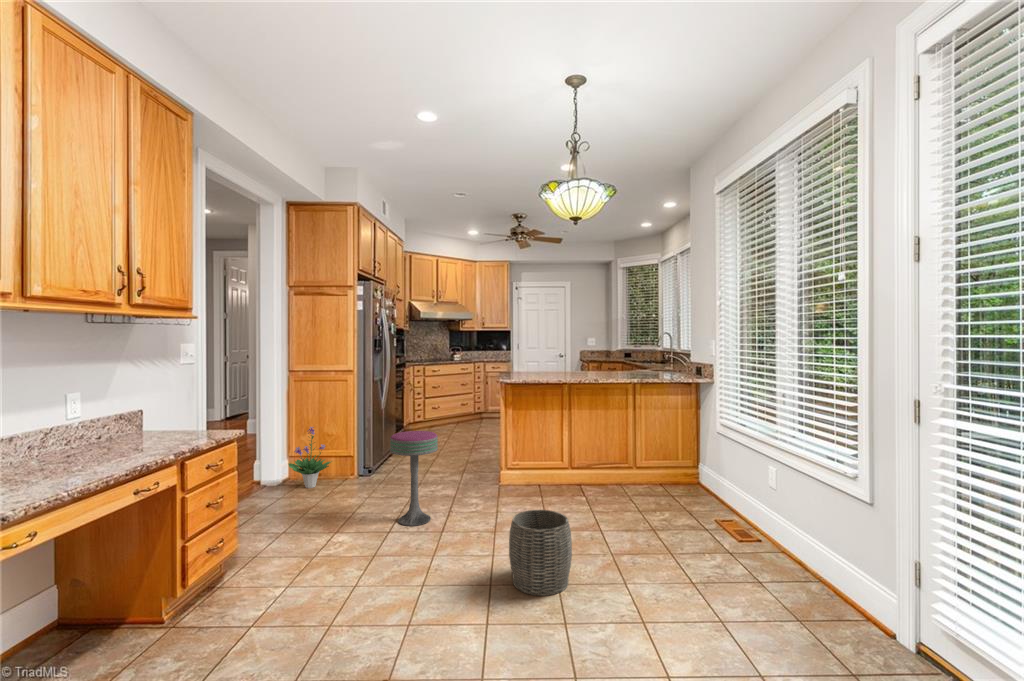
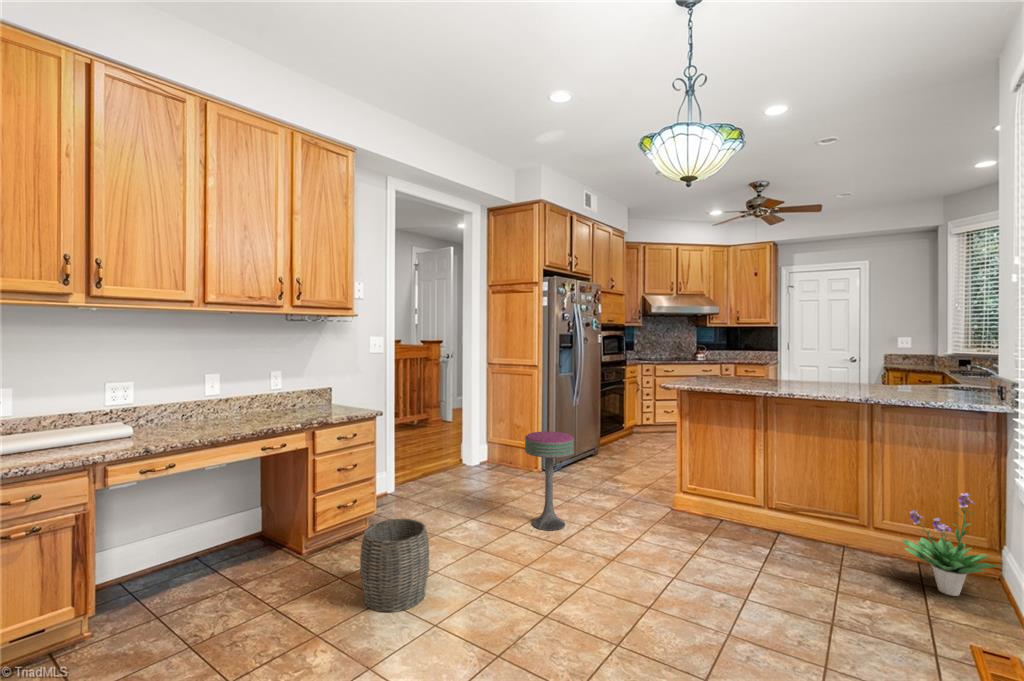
potted plant: present [288,427,331,488] -> present [903,493,1000,596]
woven basket: present [509,510,572,596] -> present [360,519,429,612]

